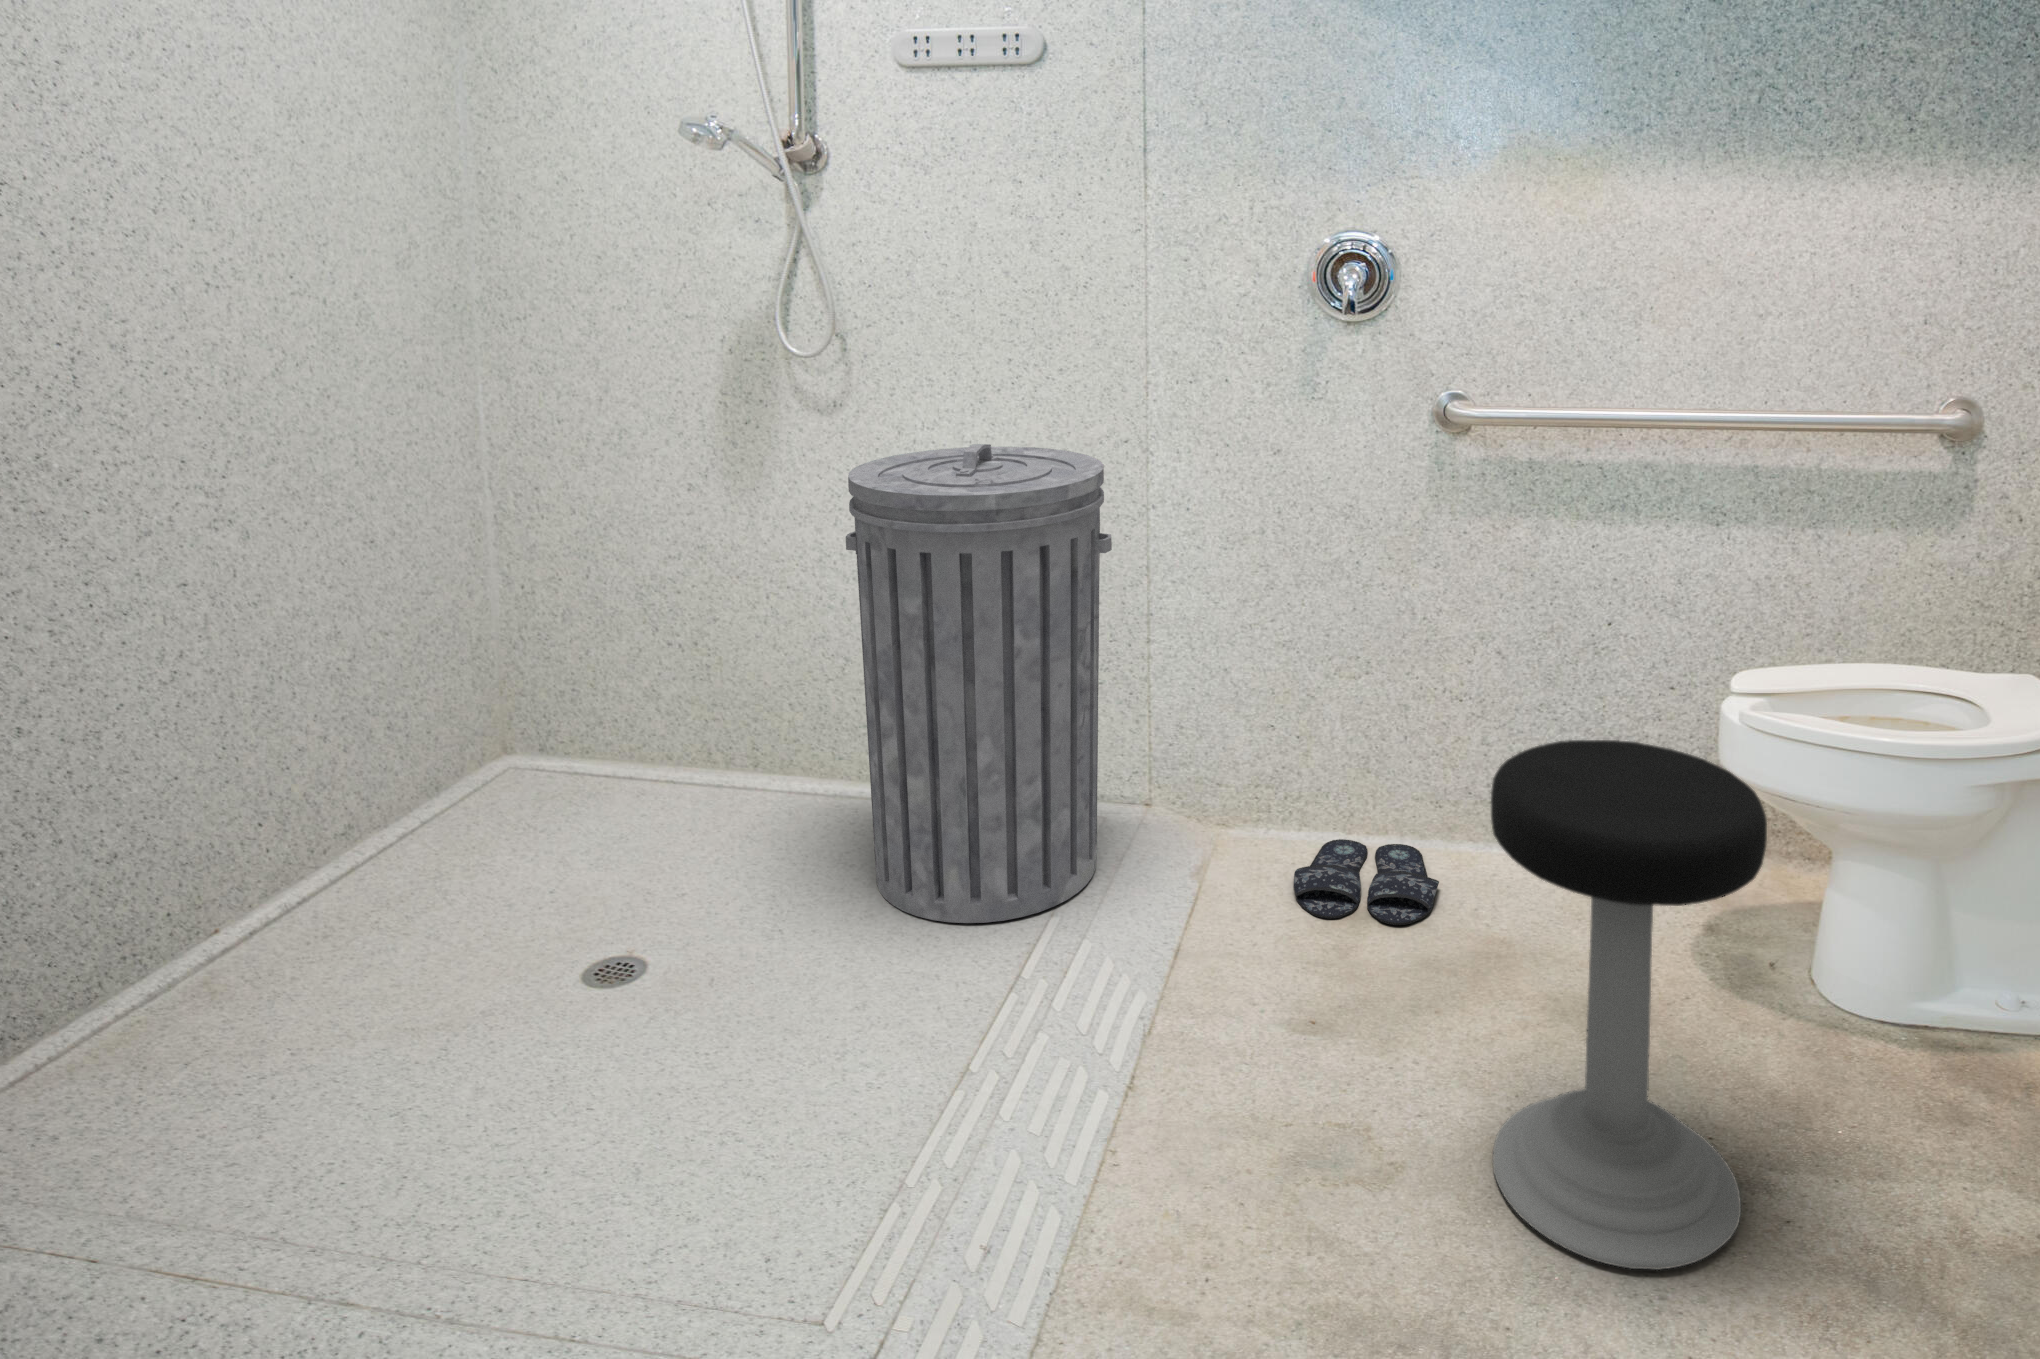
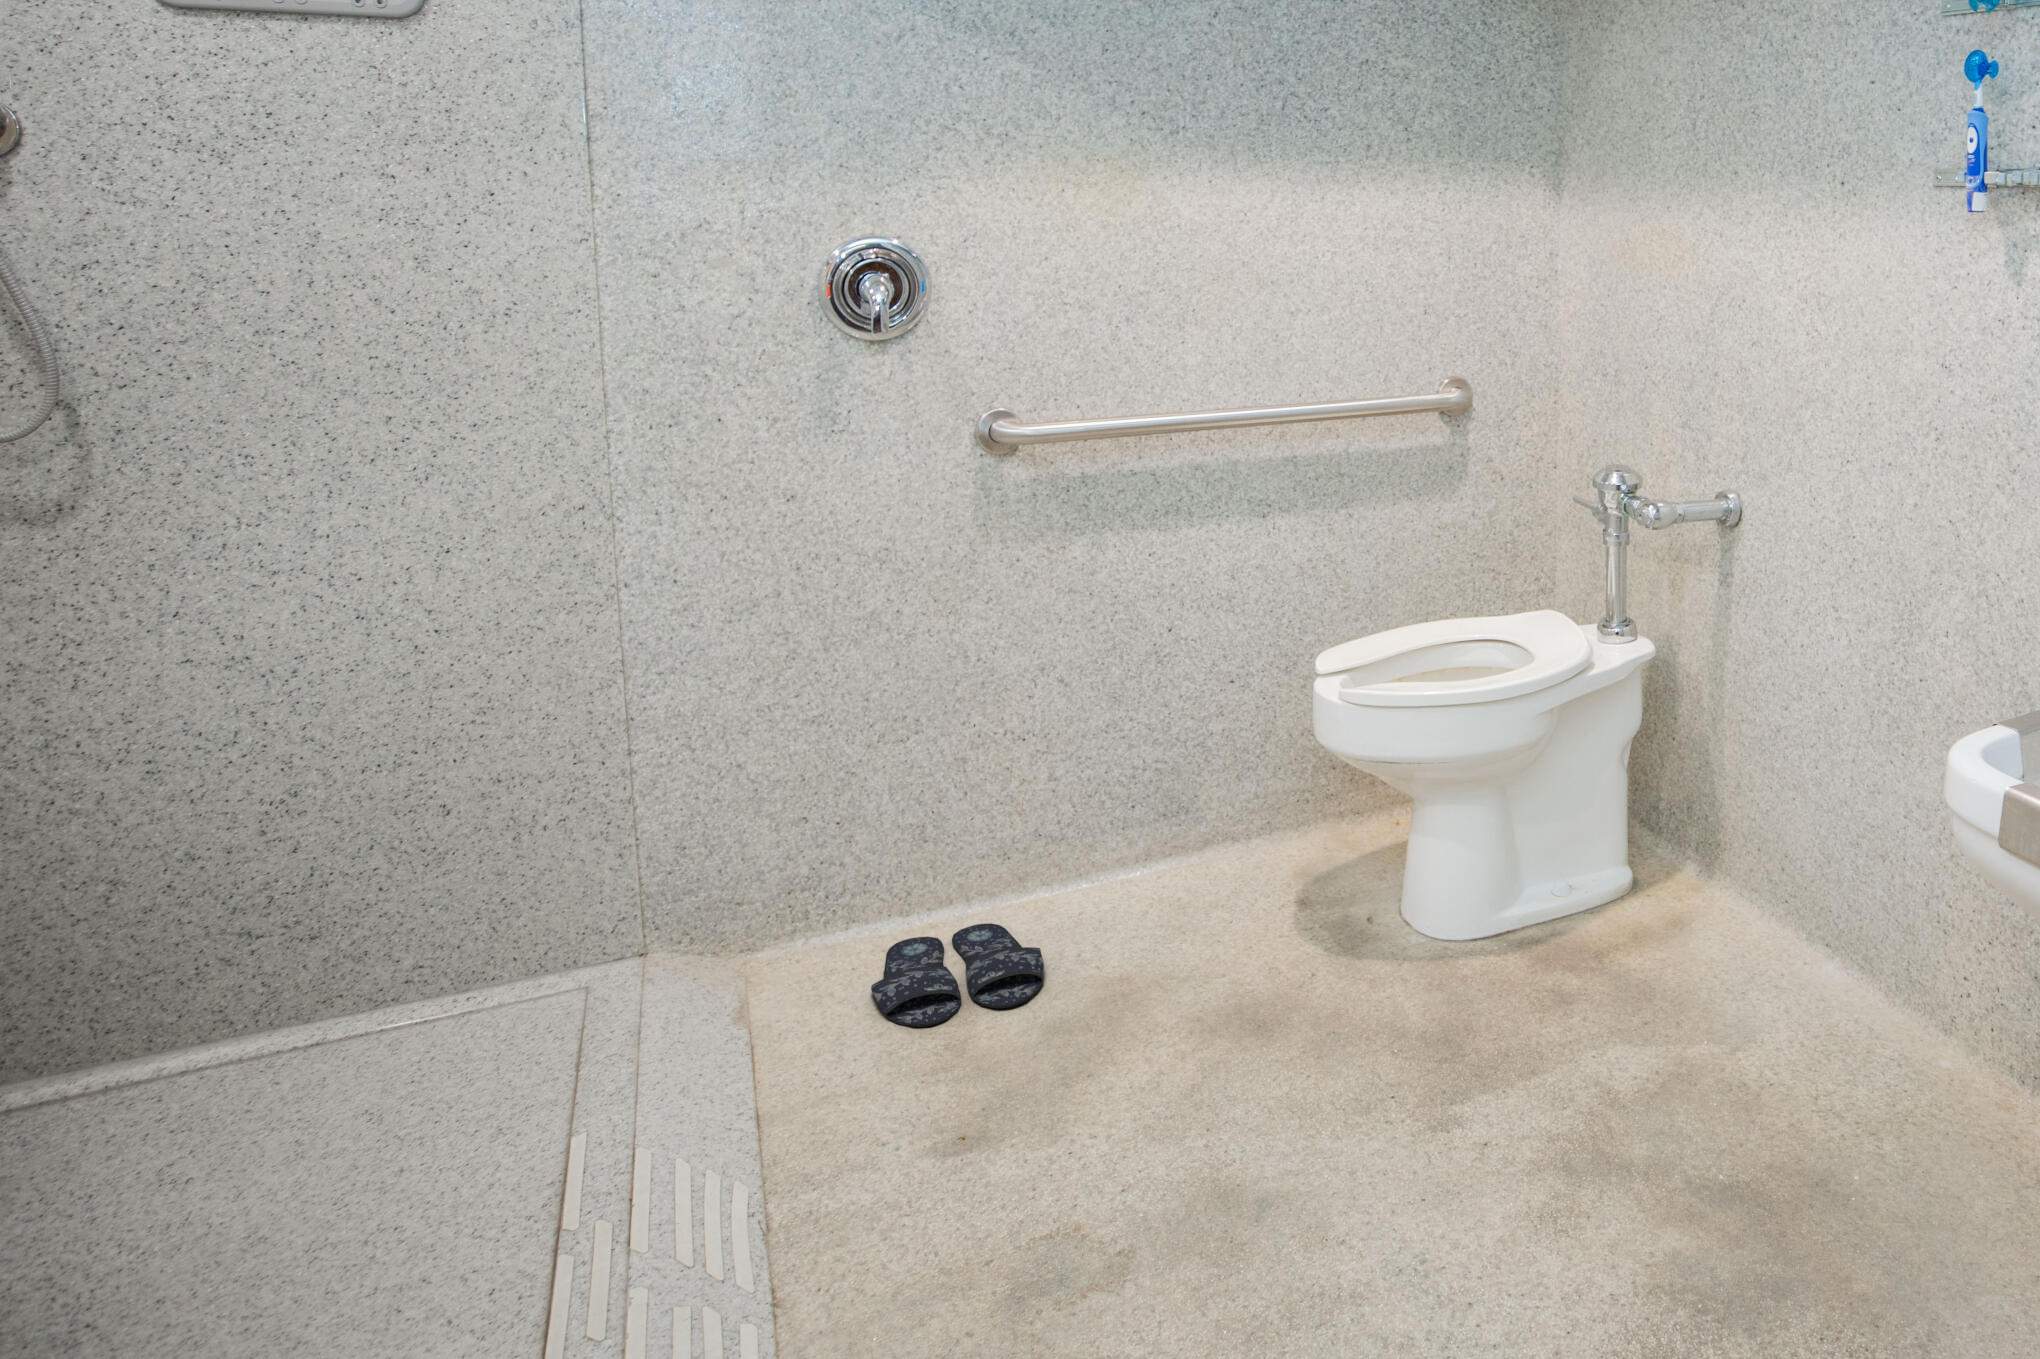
trash can: present [846,444,1112,923] -> none [148,533,607,1216]
stool: present [1491,740,1767,1270] -> none [1204,730,1460,1231]

